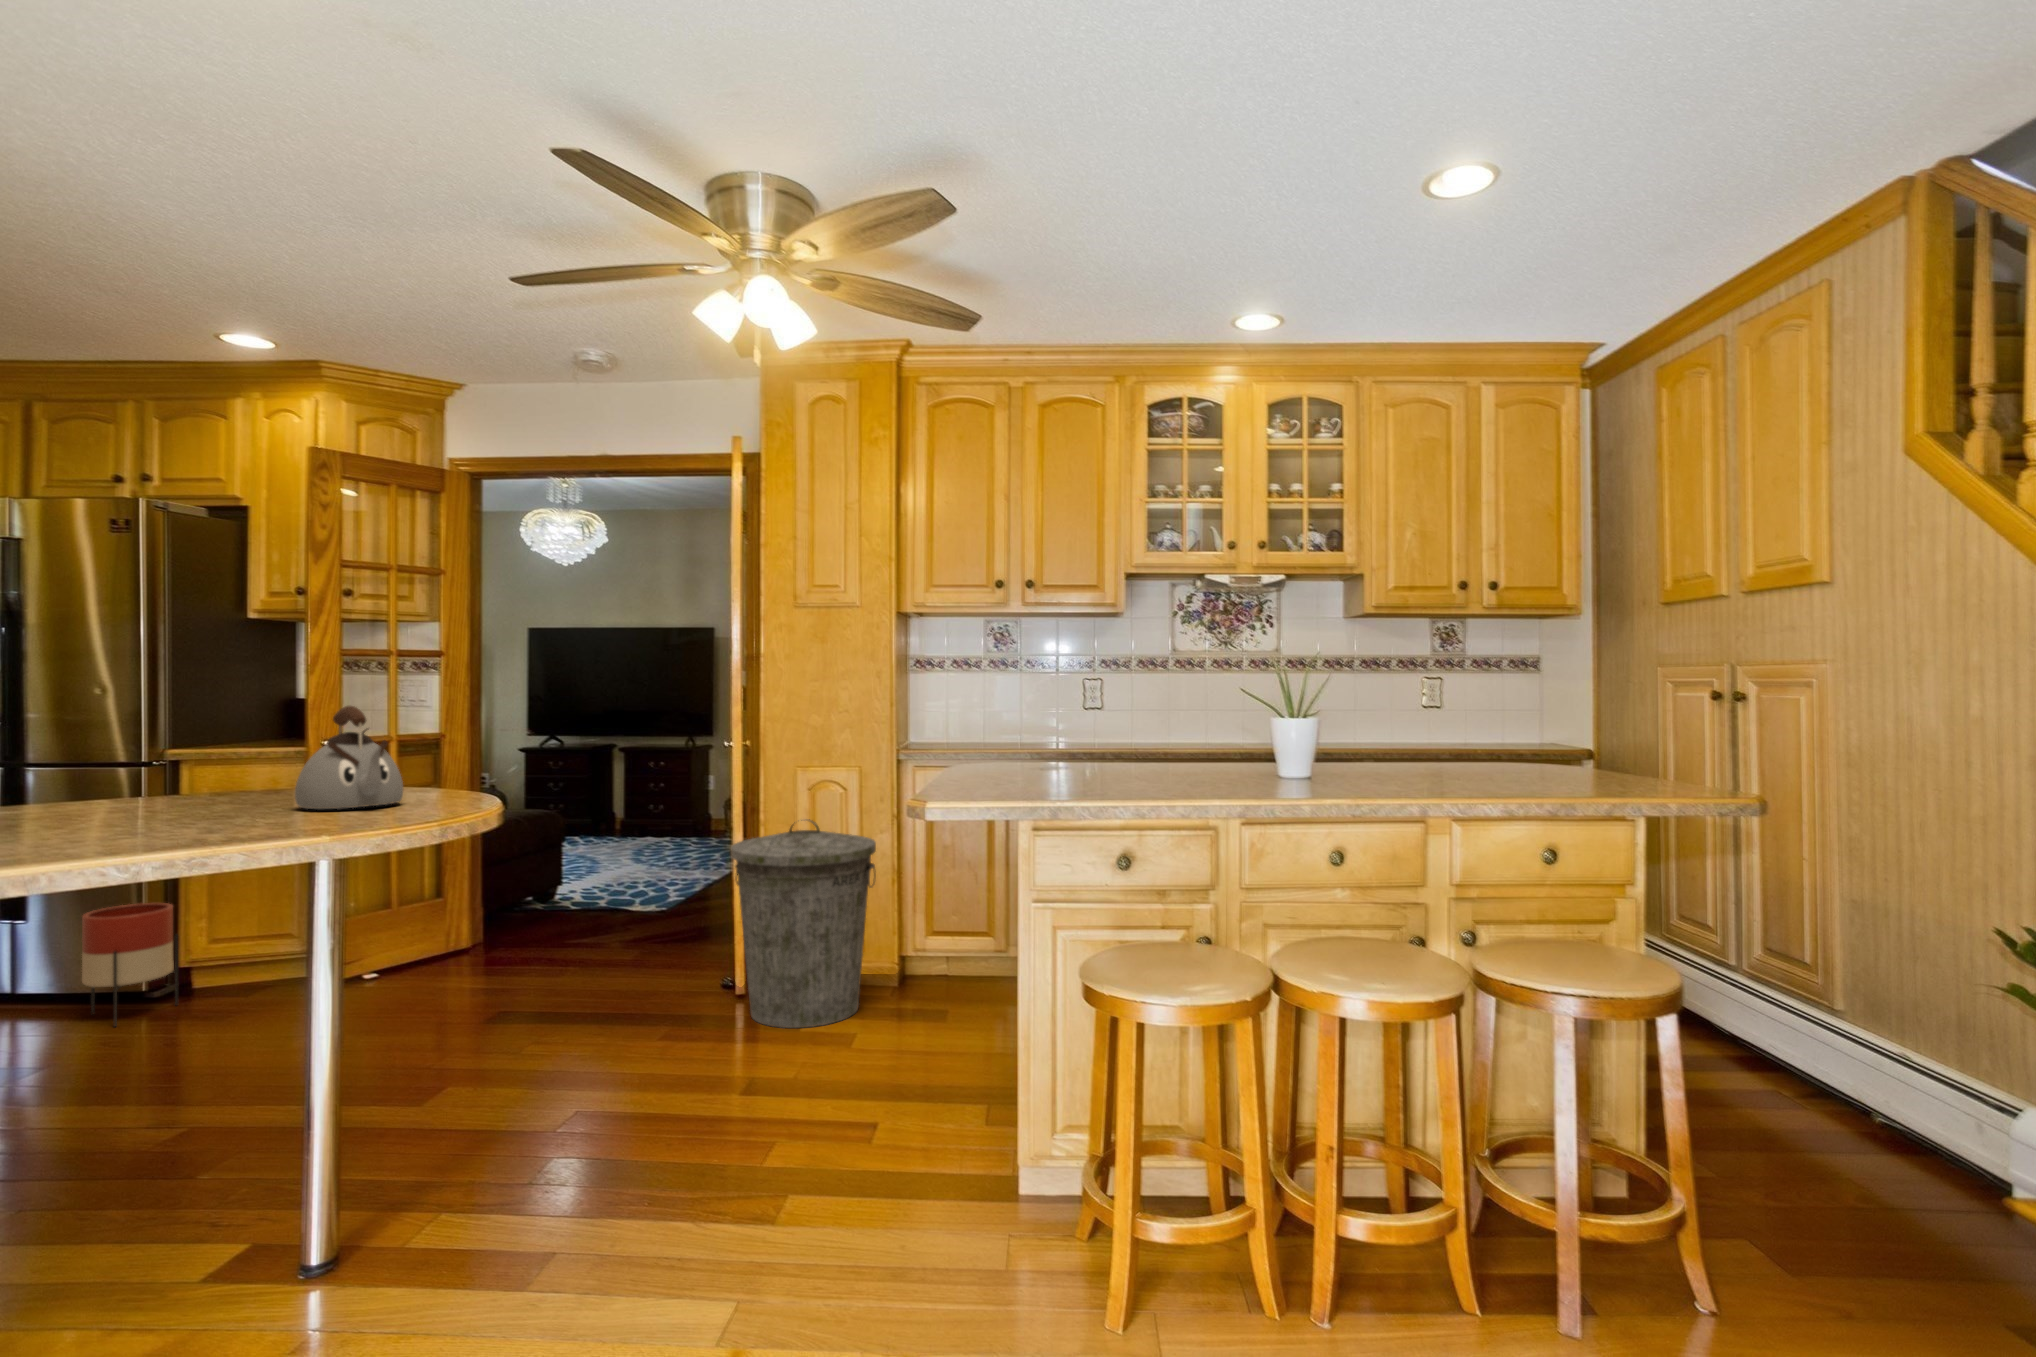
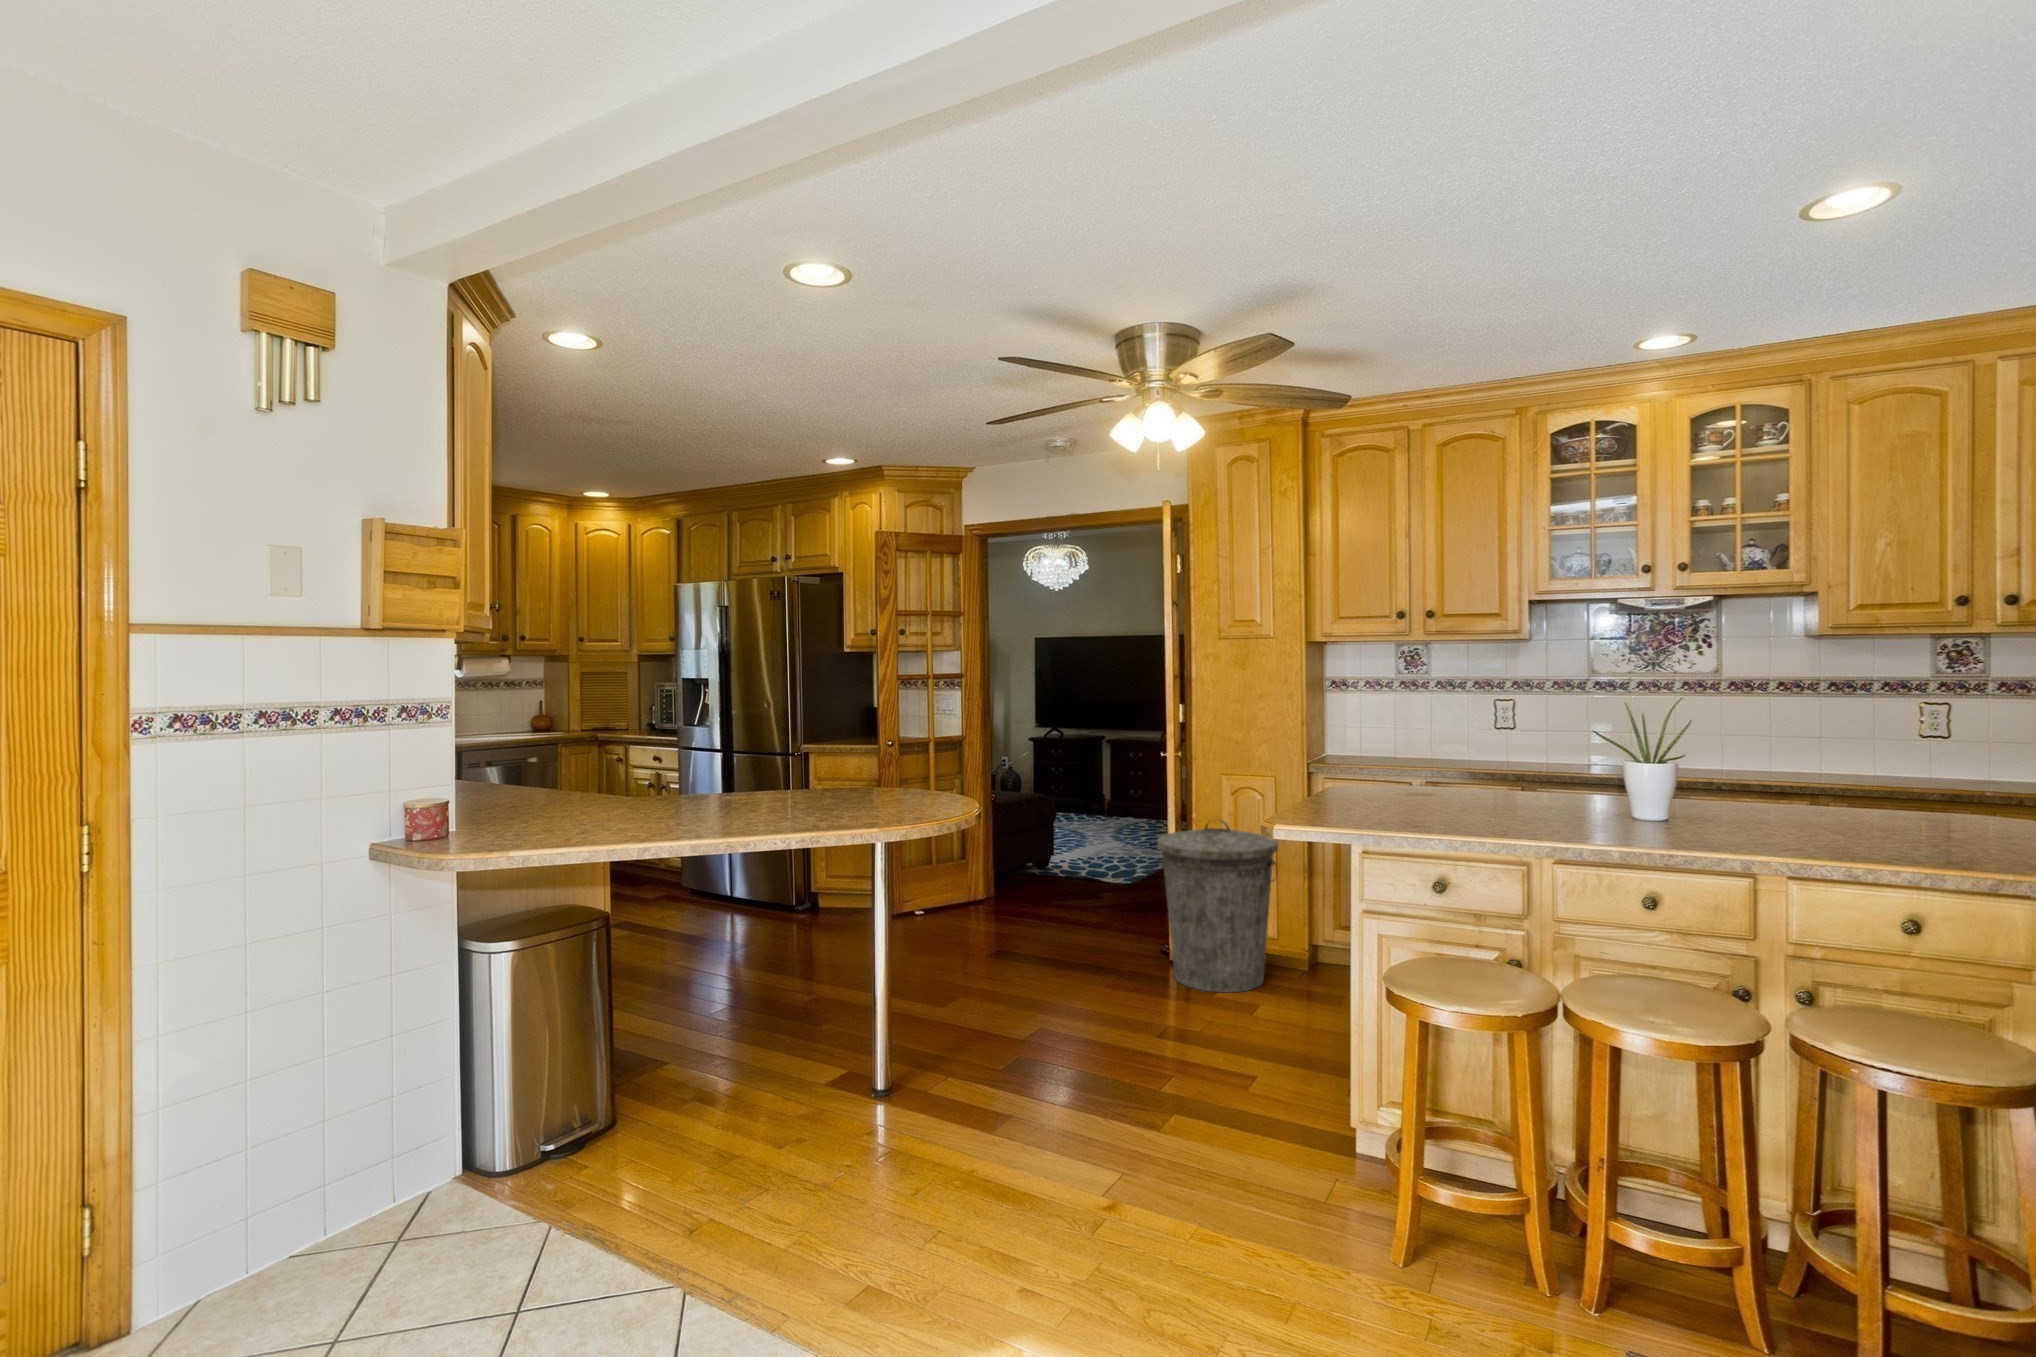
kettle: present [295,706,403,809] -> none [858,734,918,803]
planter: present [82,903,178,1027] -> none [760,846,810,926]

